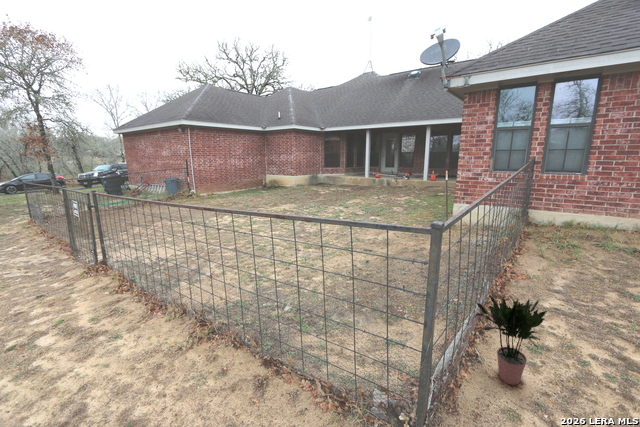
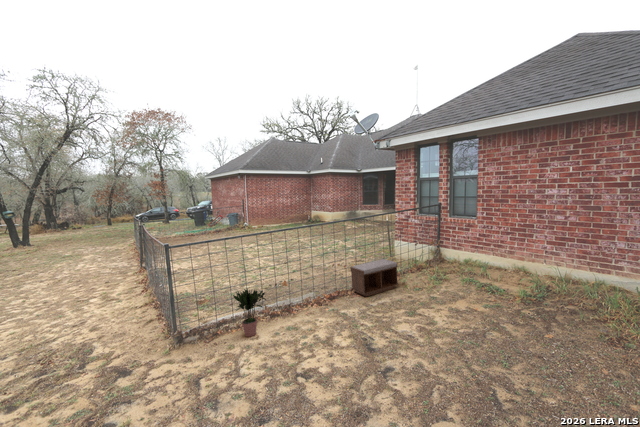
bench: none [503,226,548,278] -> present [350,259,398,297]

